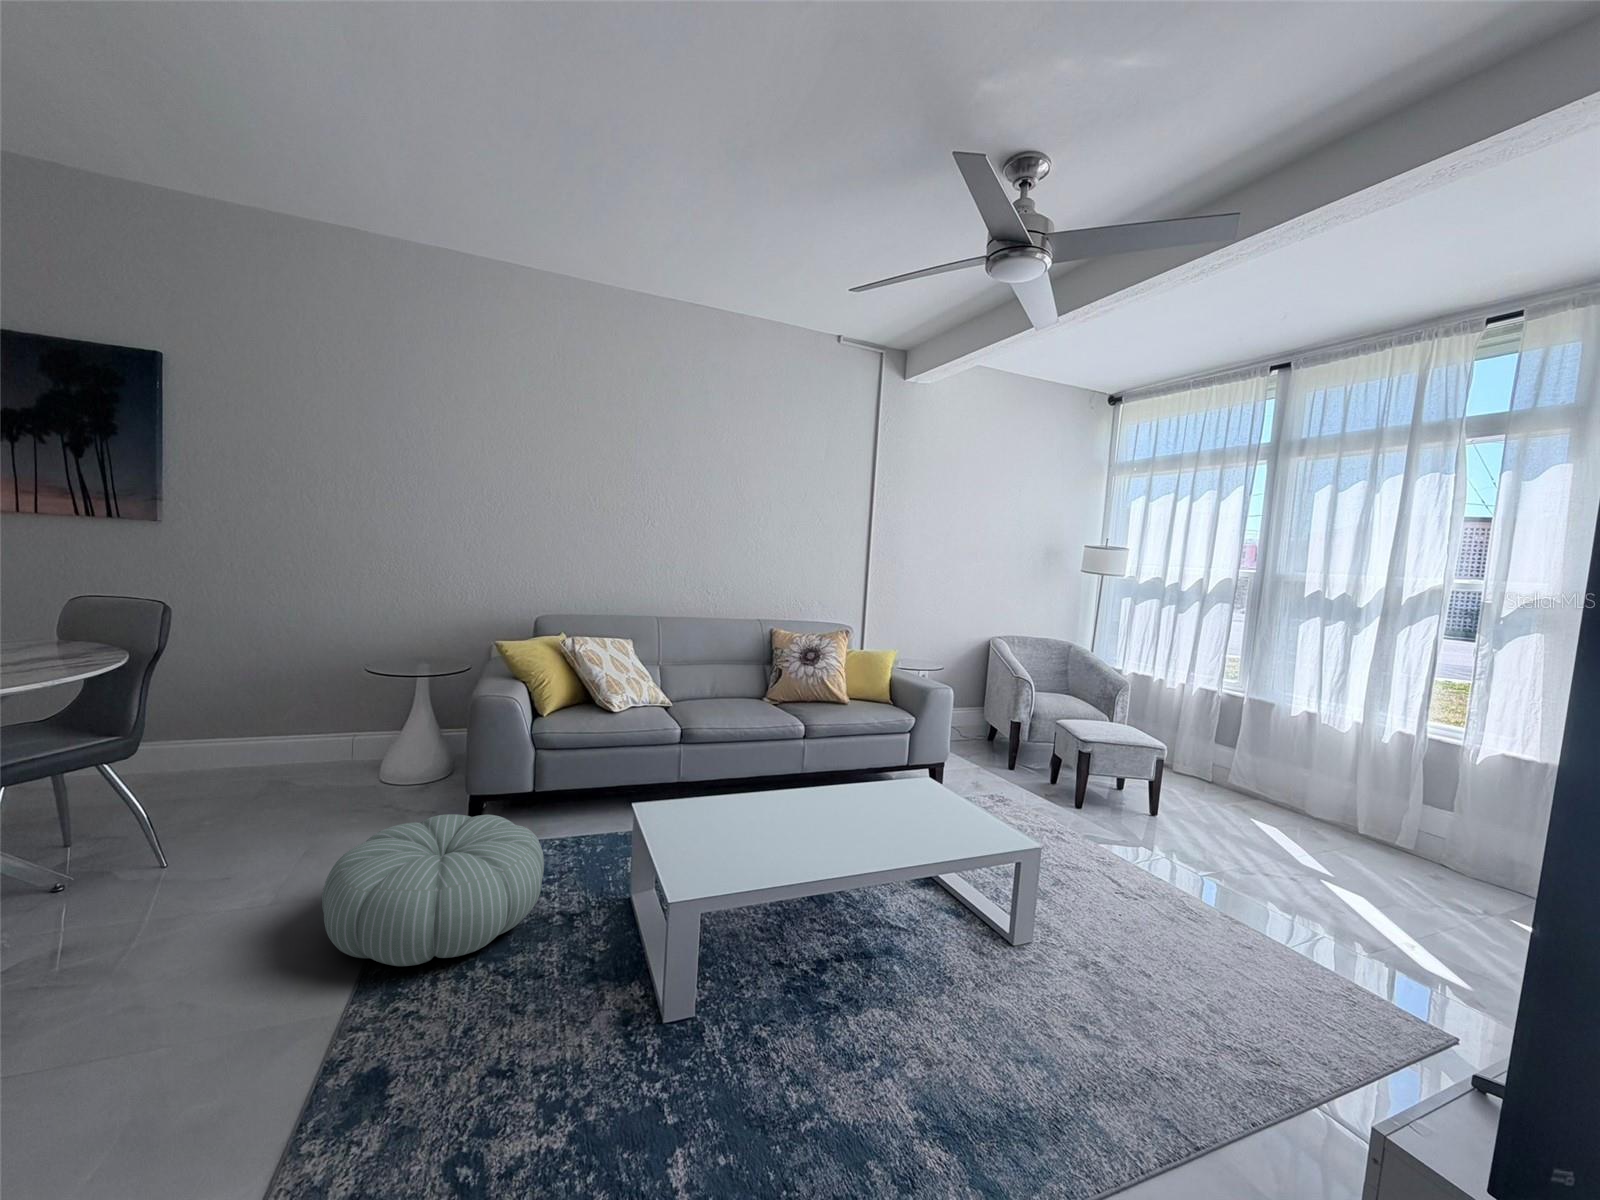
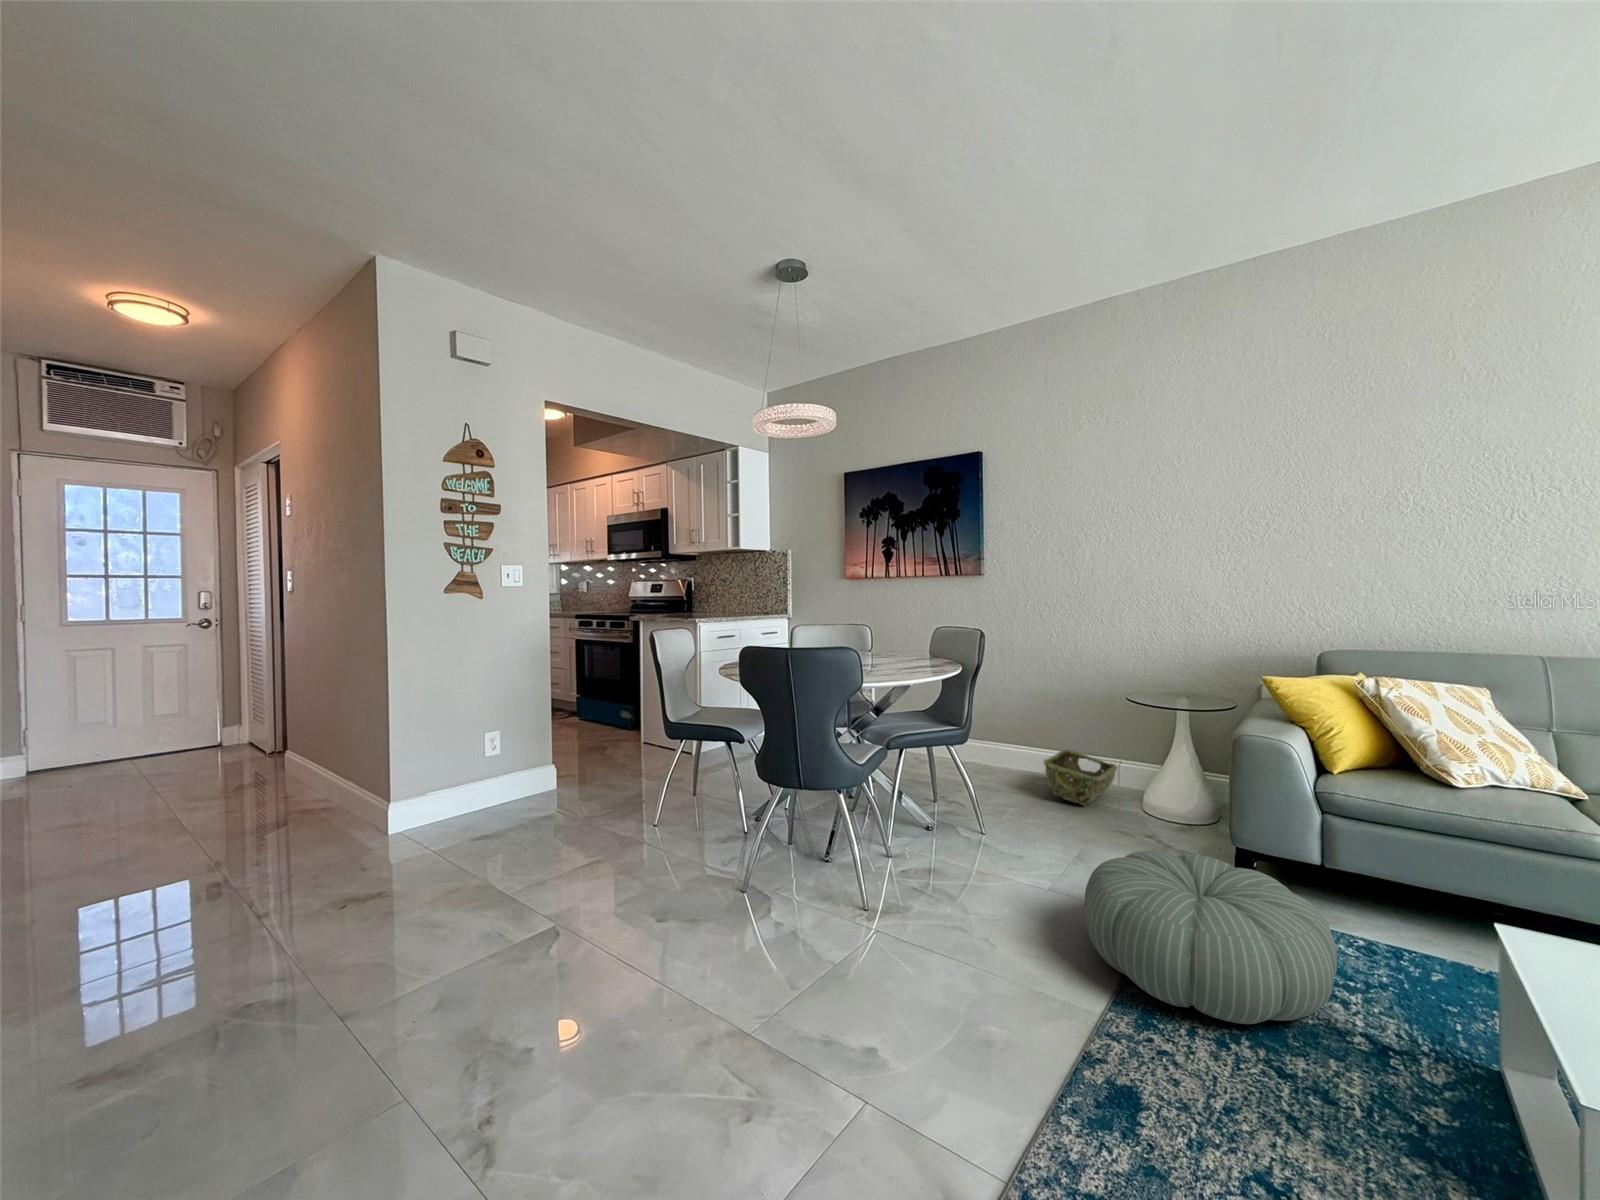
woven basket: none [257,731,351,791] -> present [1044,750,1117,805]

